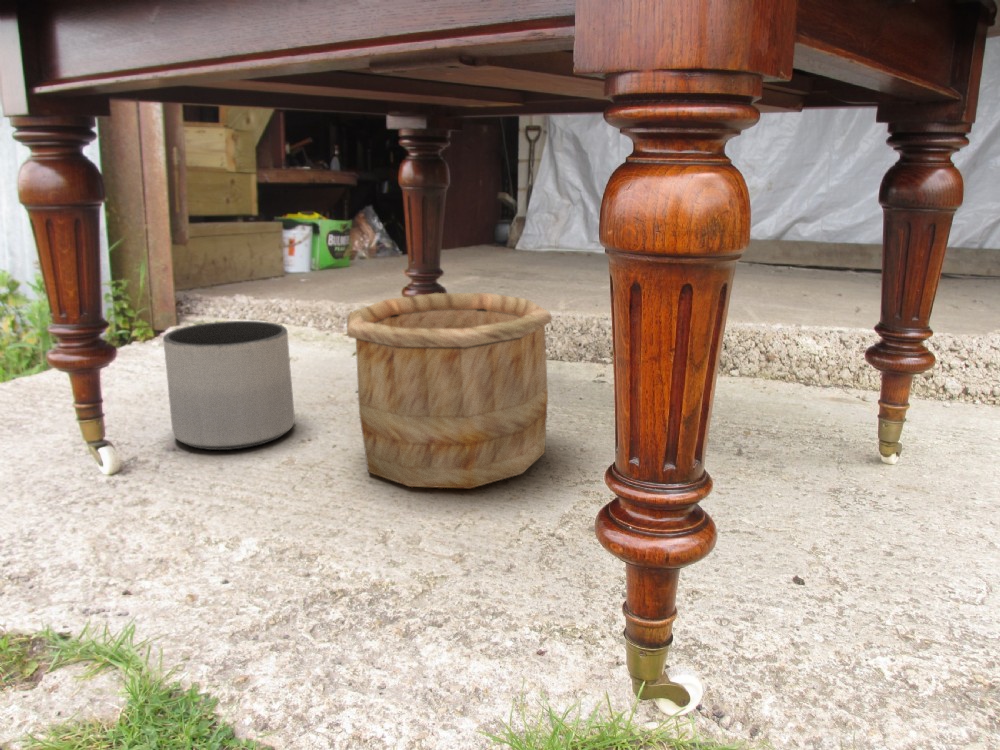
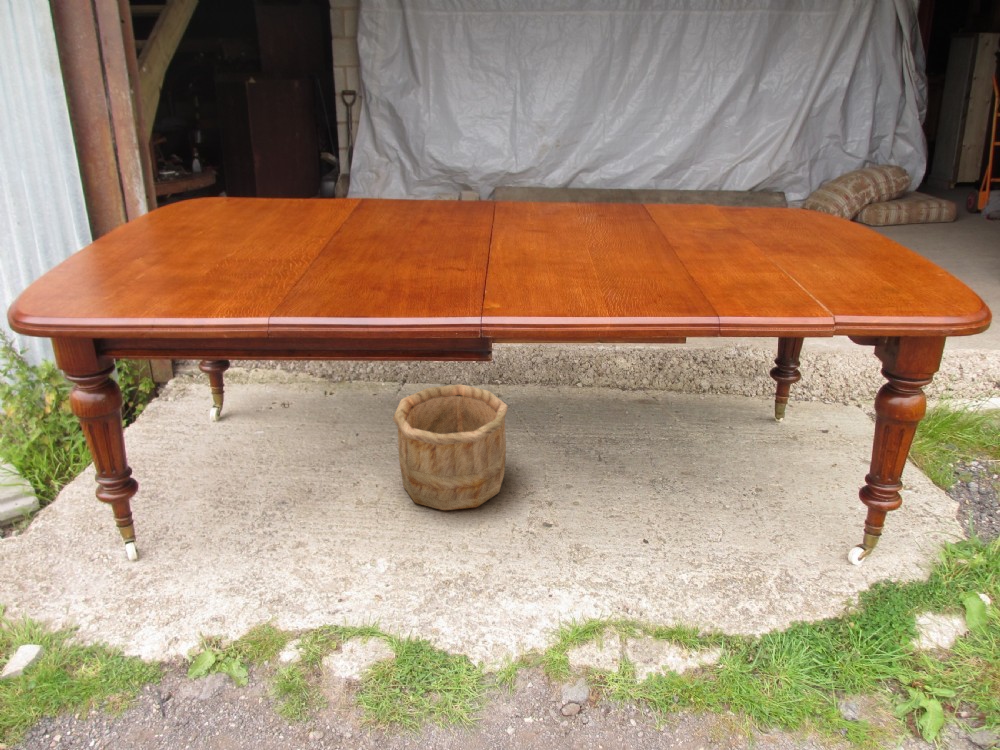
planter: present [163,321,295,450] -> none [269,410,348,498]

